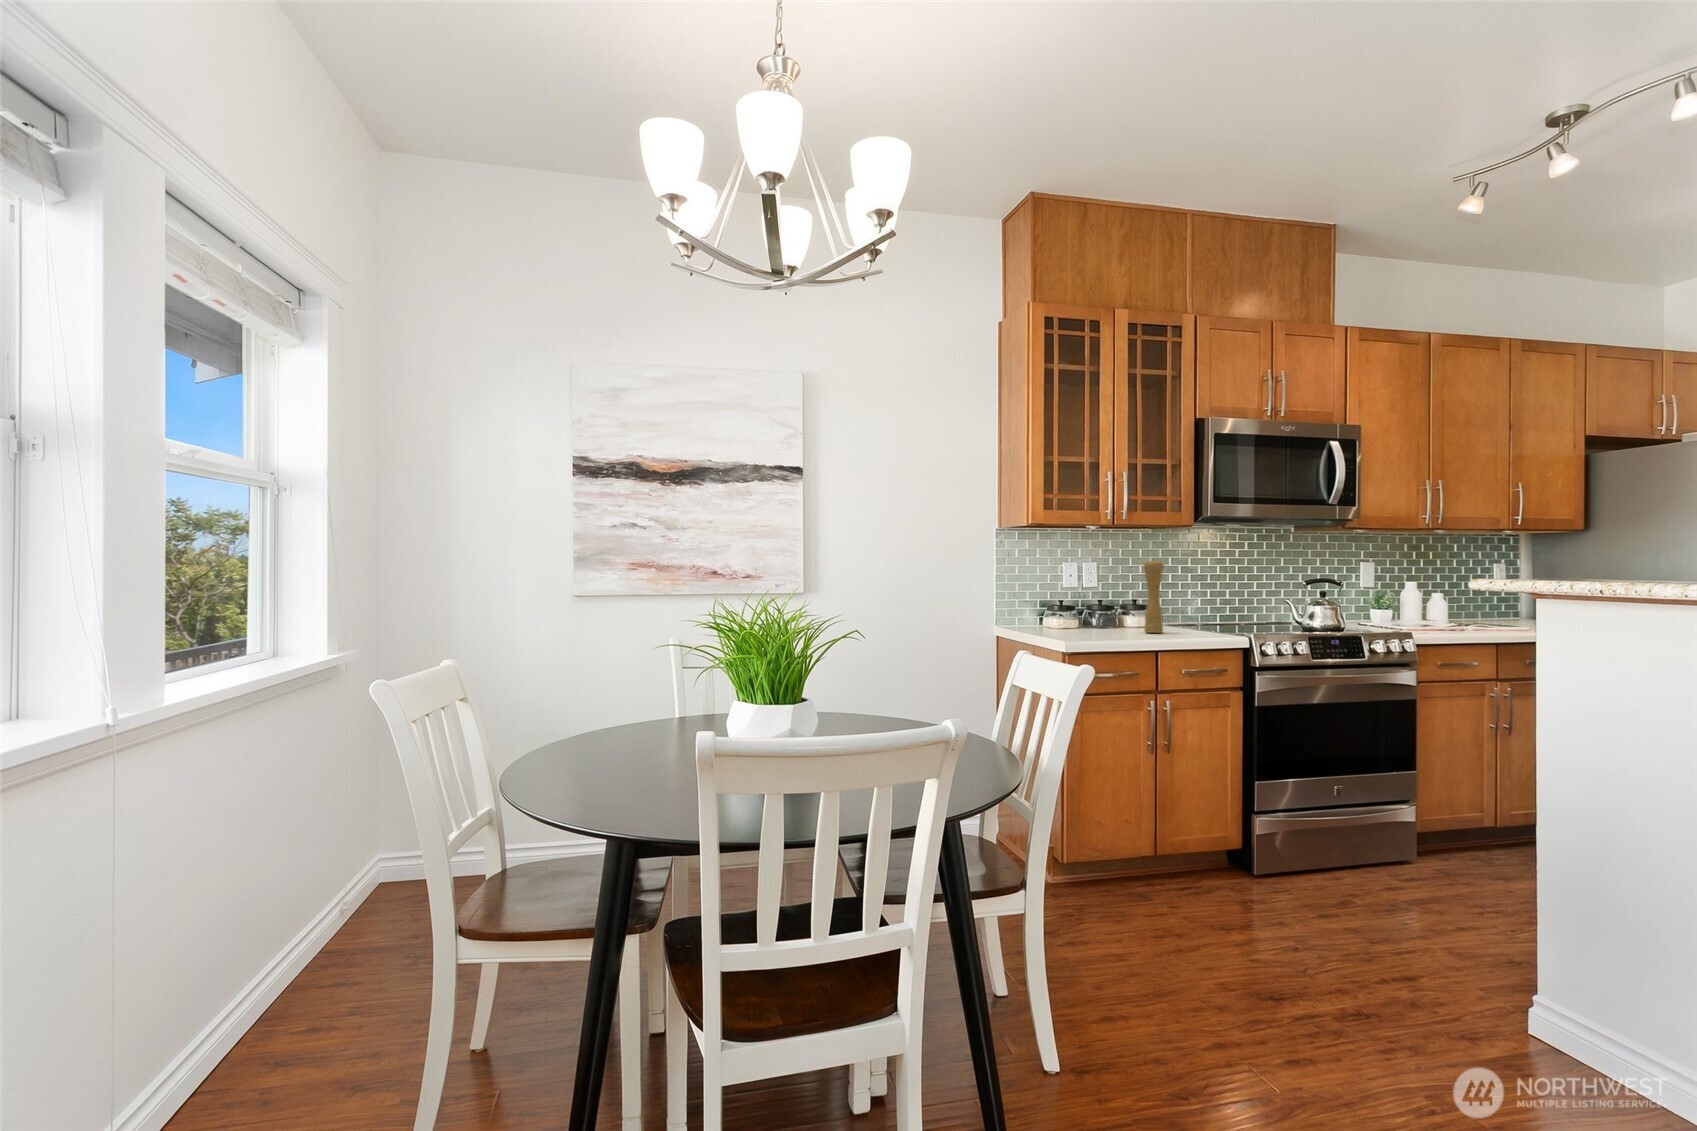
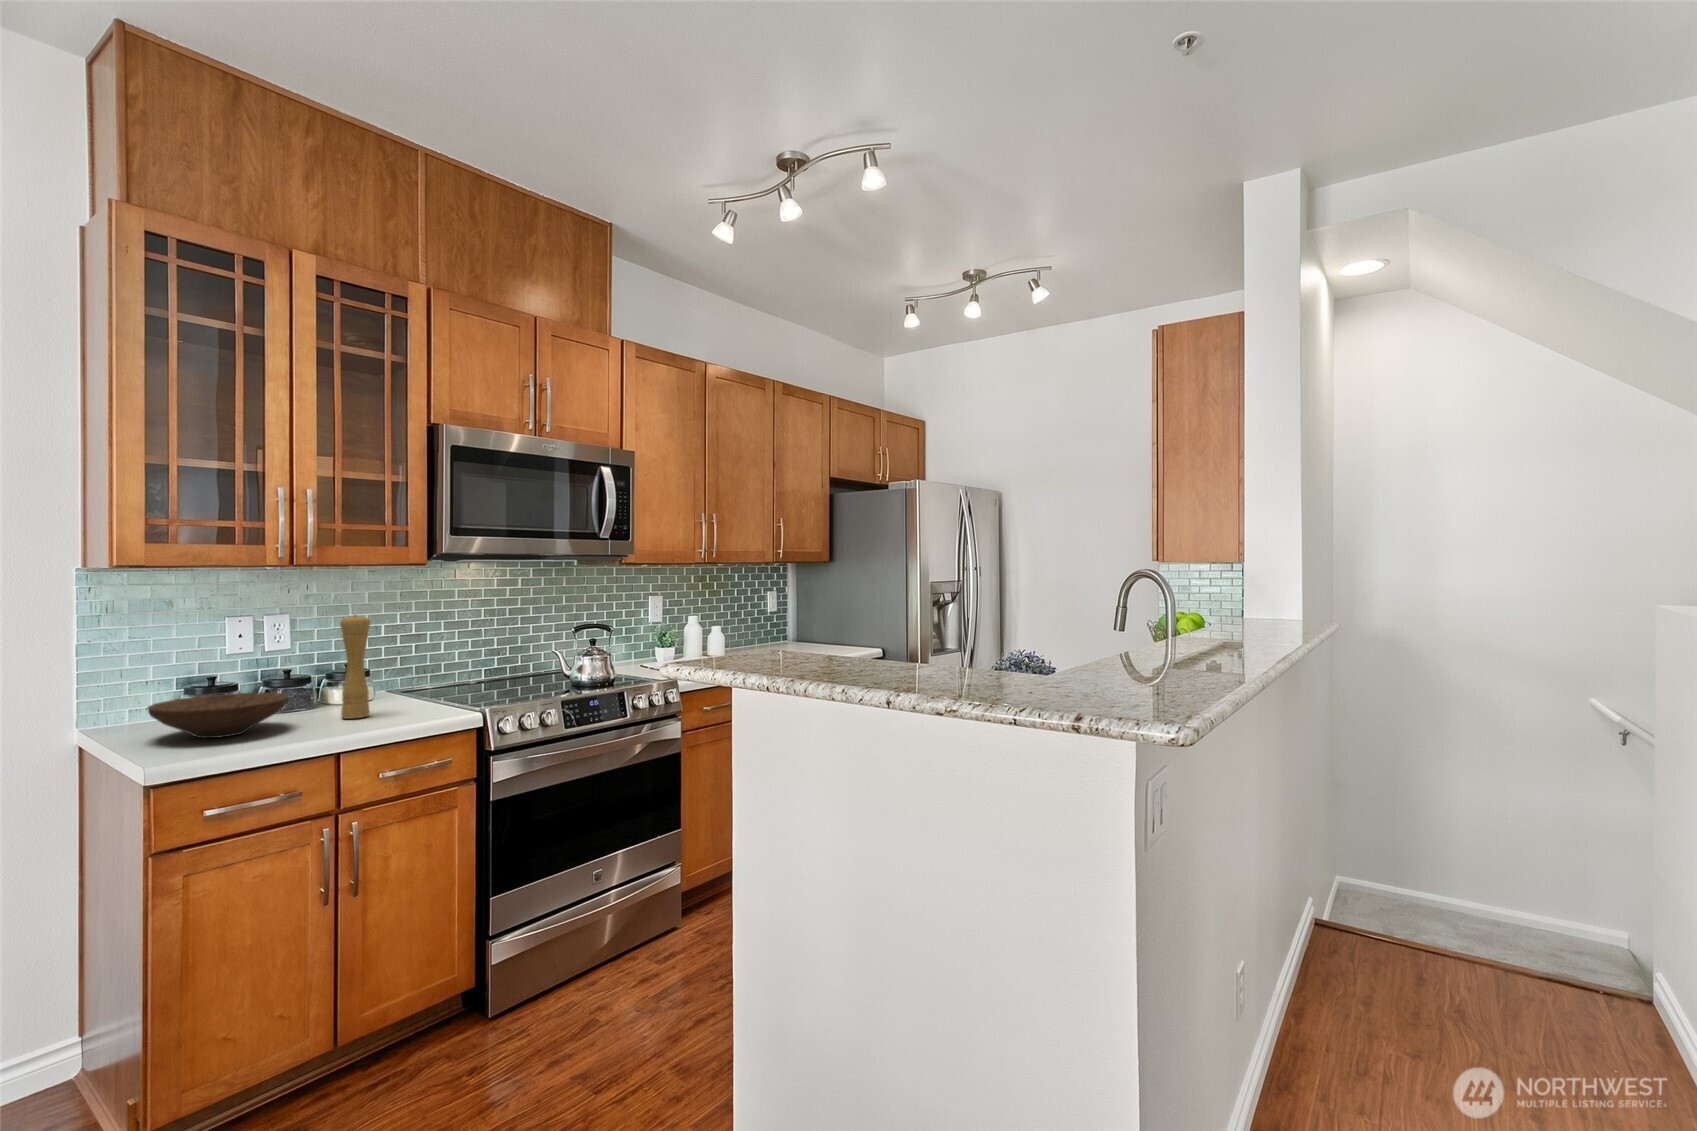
wooden bowl: none [1042,610,1117,635] -> present [148,692,289,738]

